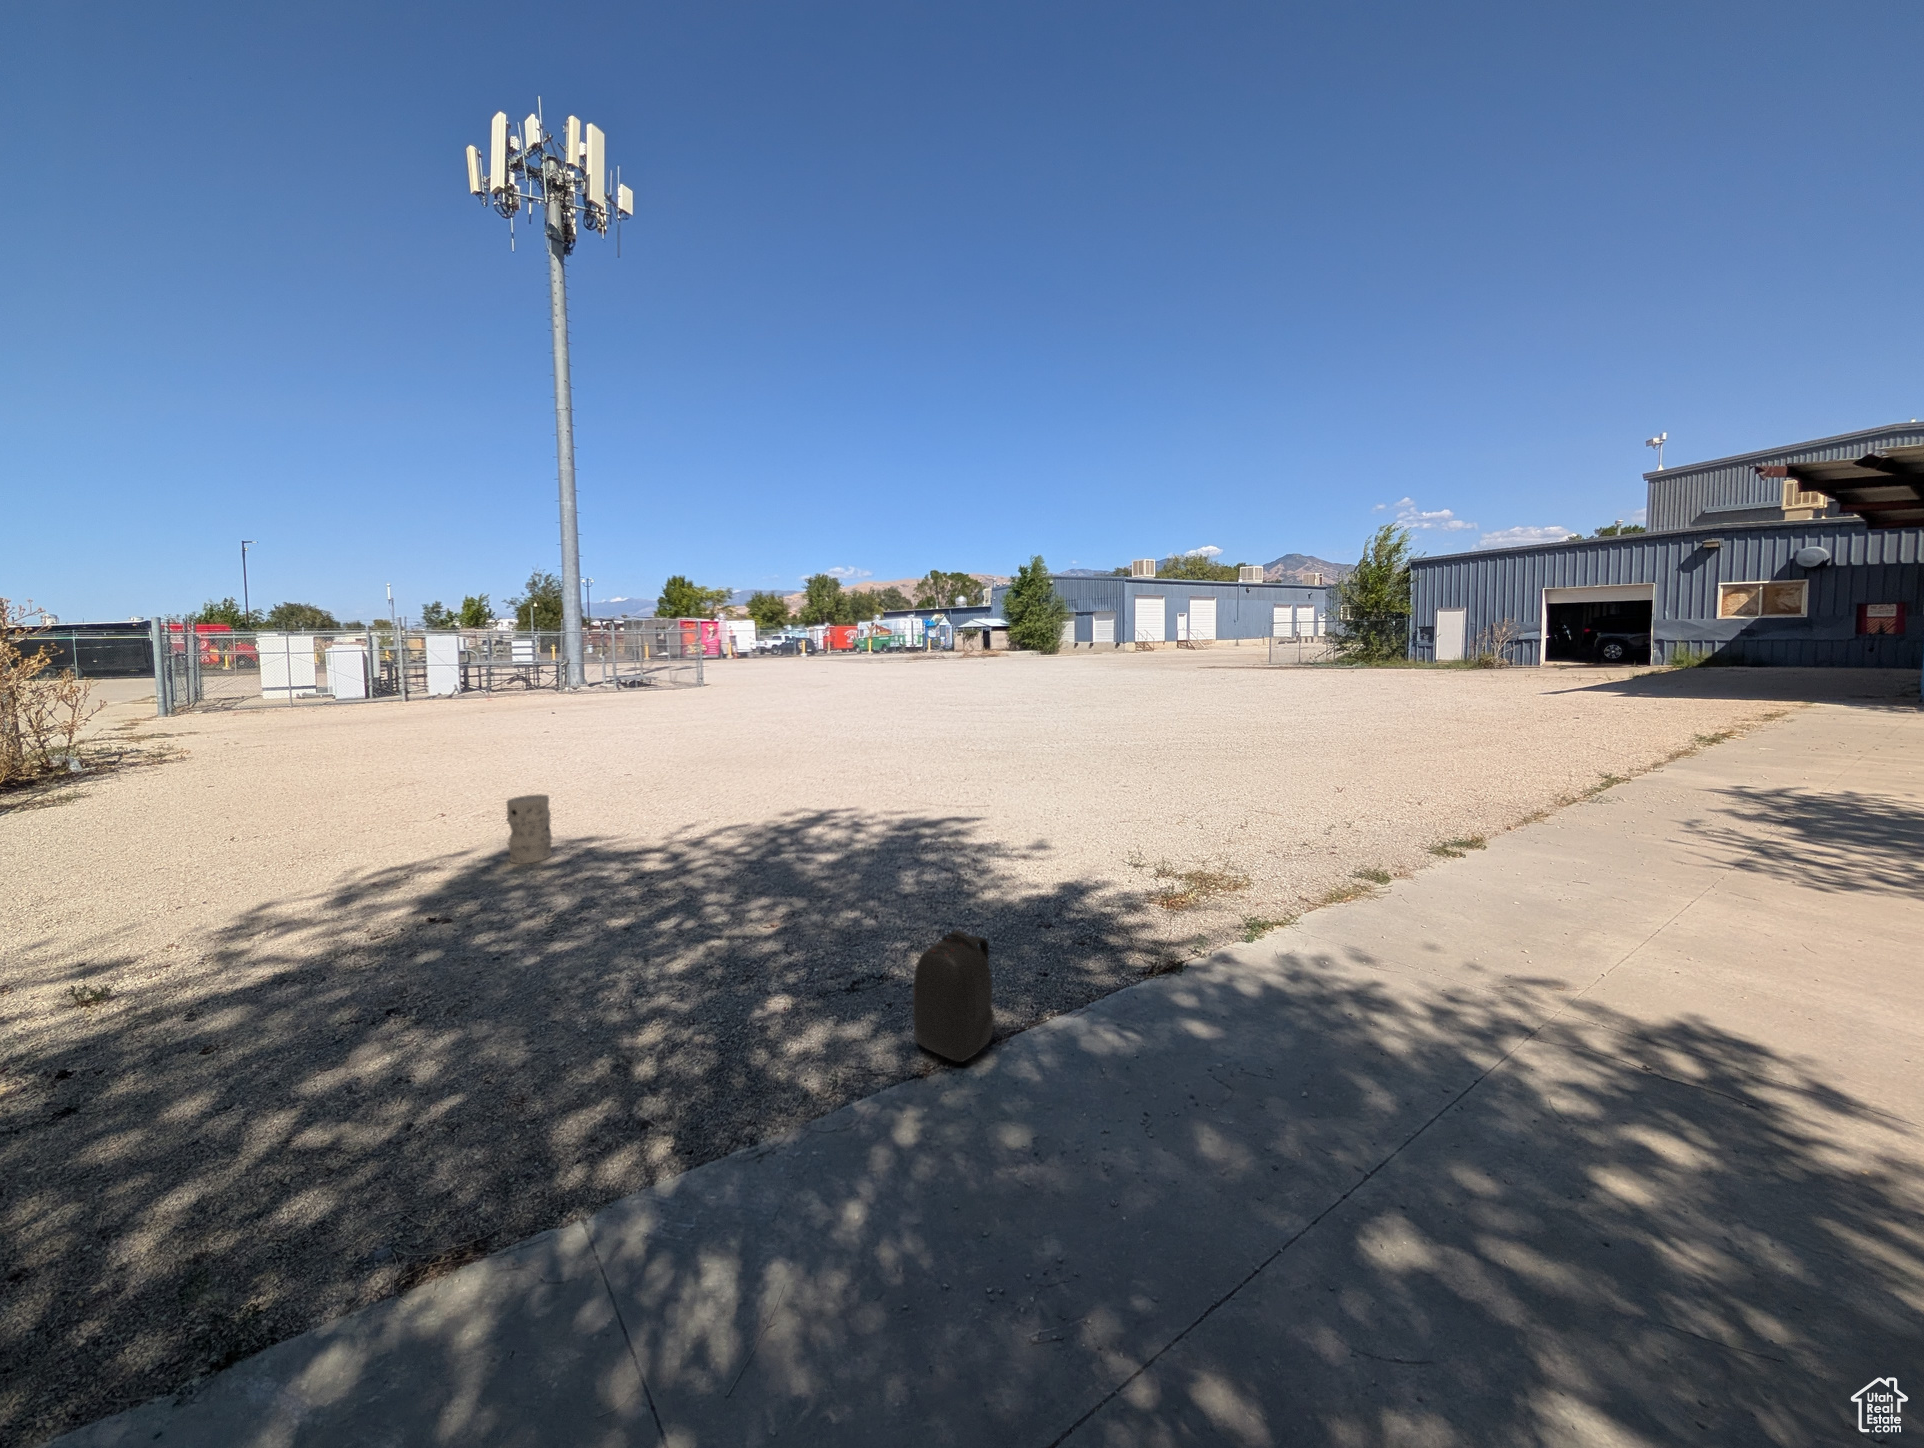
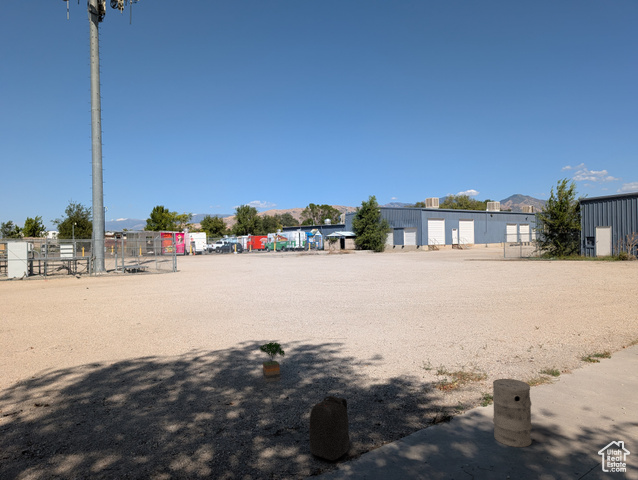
trash can: present [506,795,553,864] -> present [493,379,532,447]
potted tree: none [822,812,871,887] -> present [259,342,285,382]

